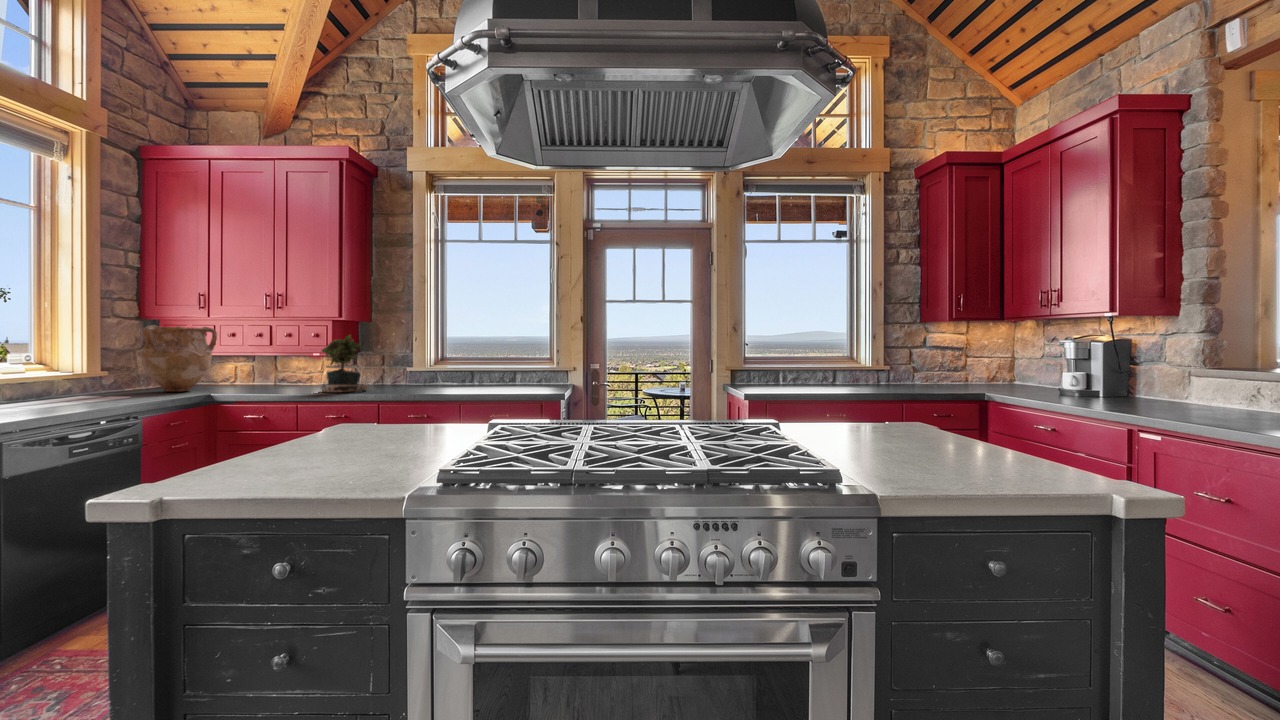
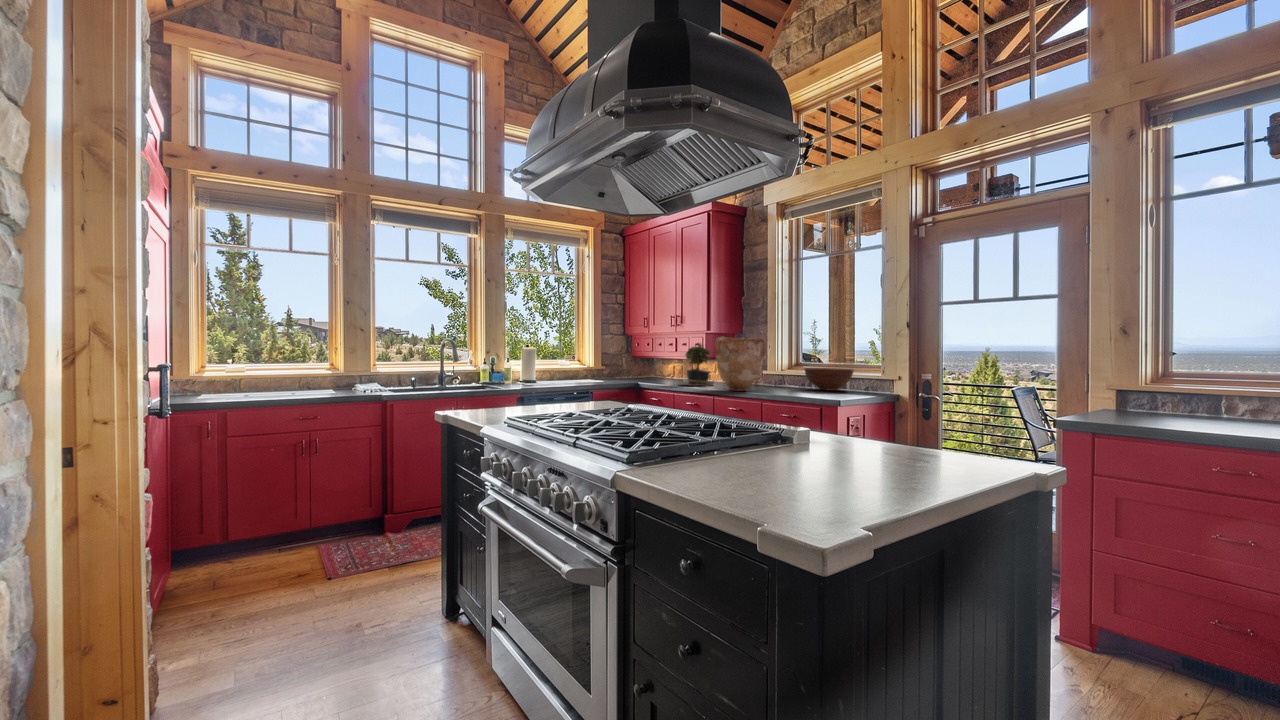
vase: present [141,325,217,392] -> present [715,337,766,391]
fruit bowl: none [477,362,528,386] -> present [805,368,854,391]

